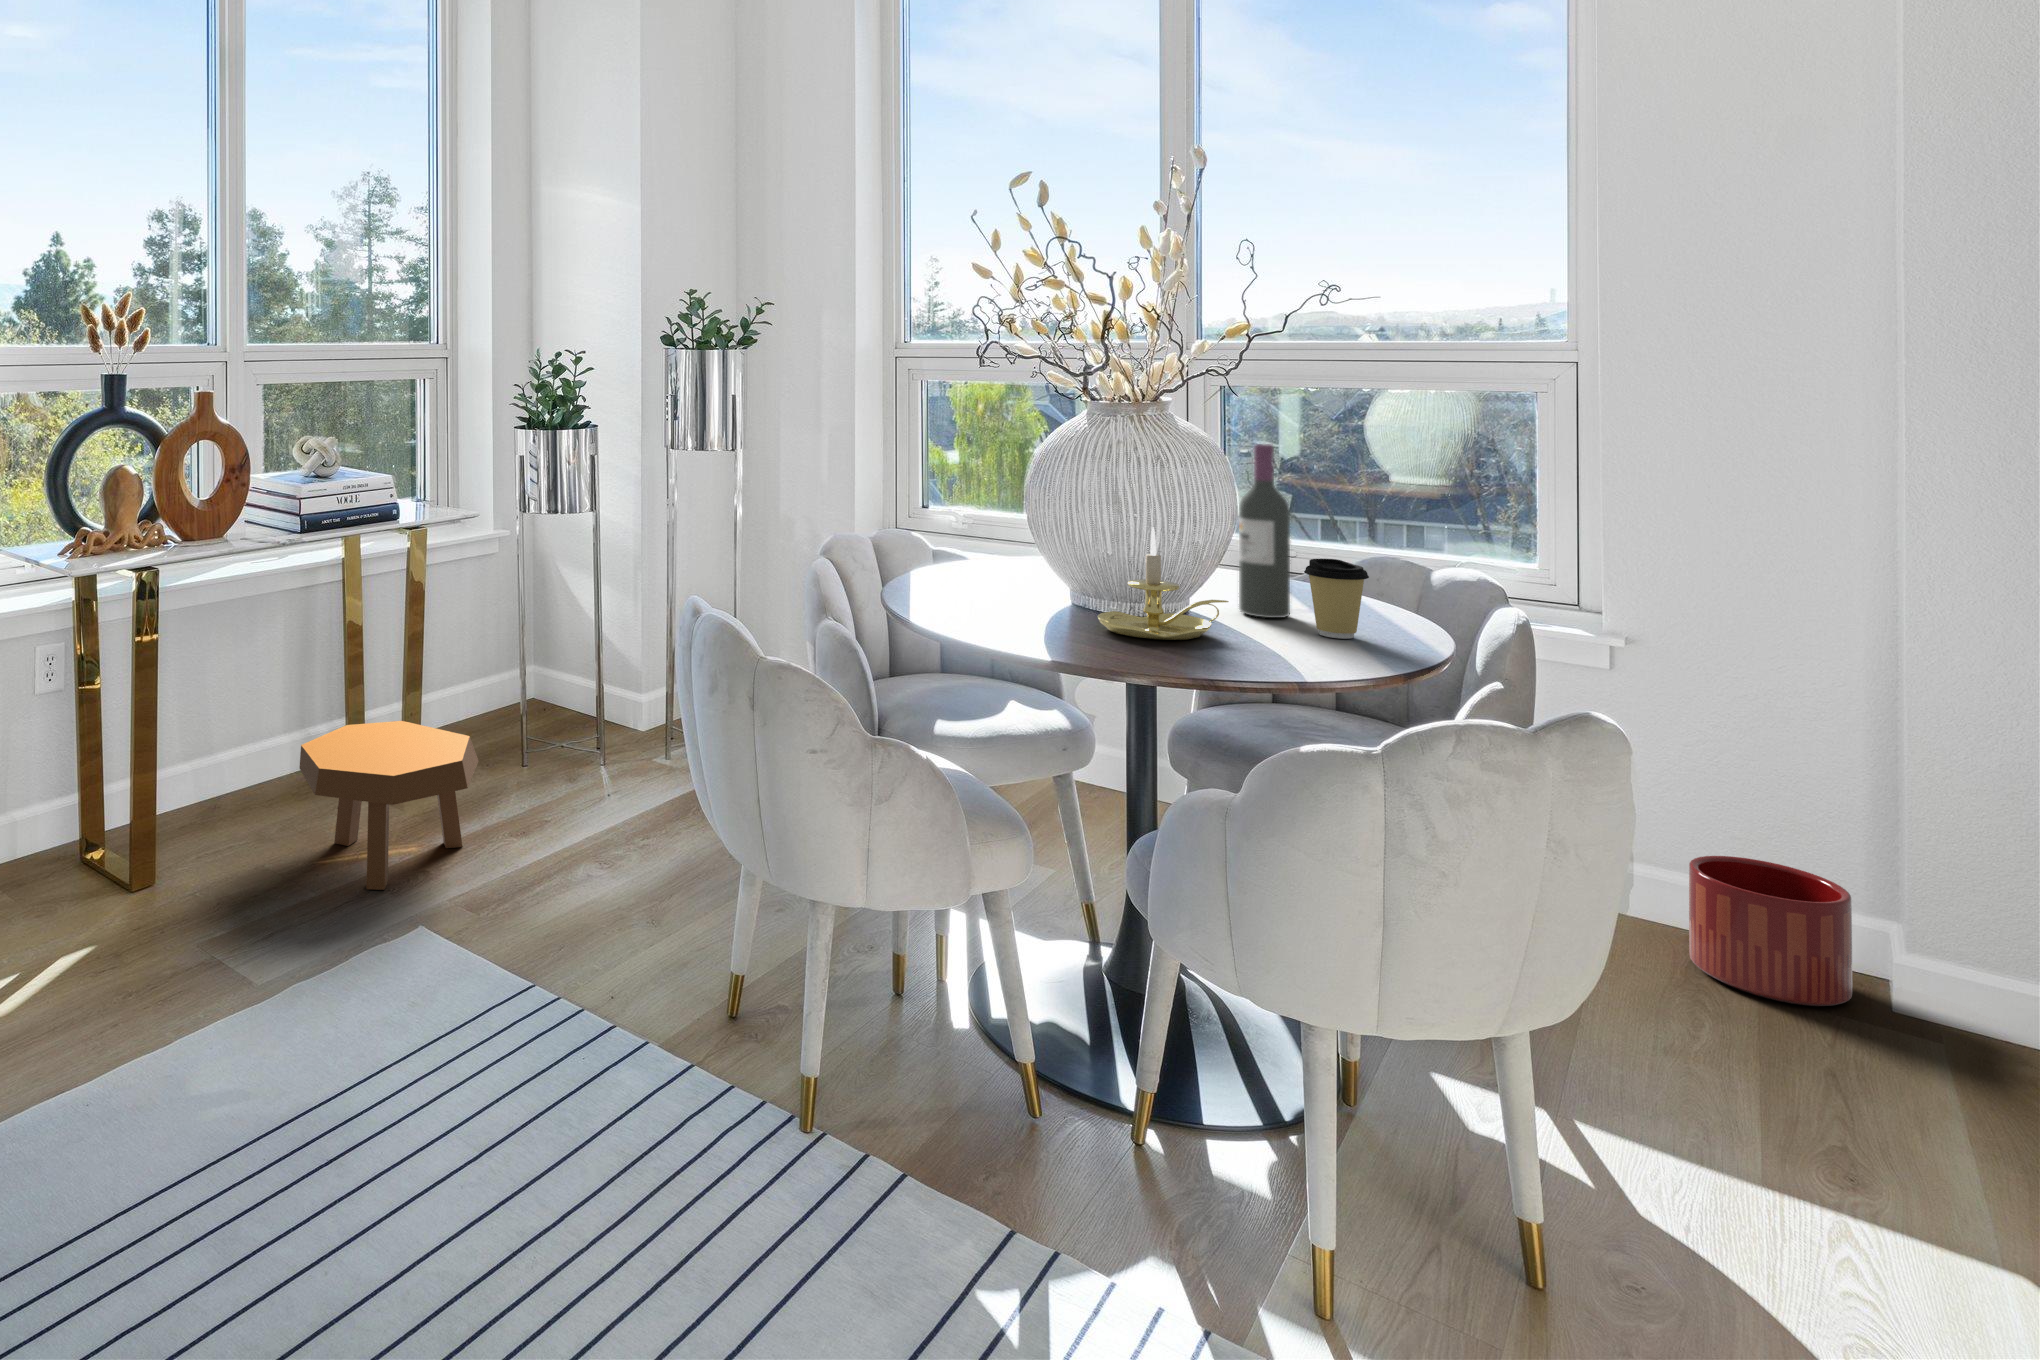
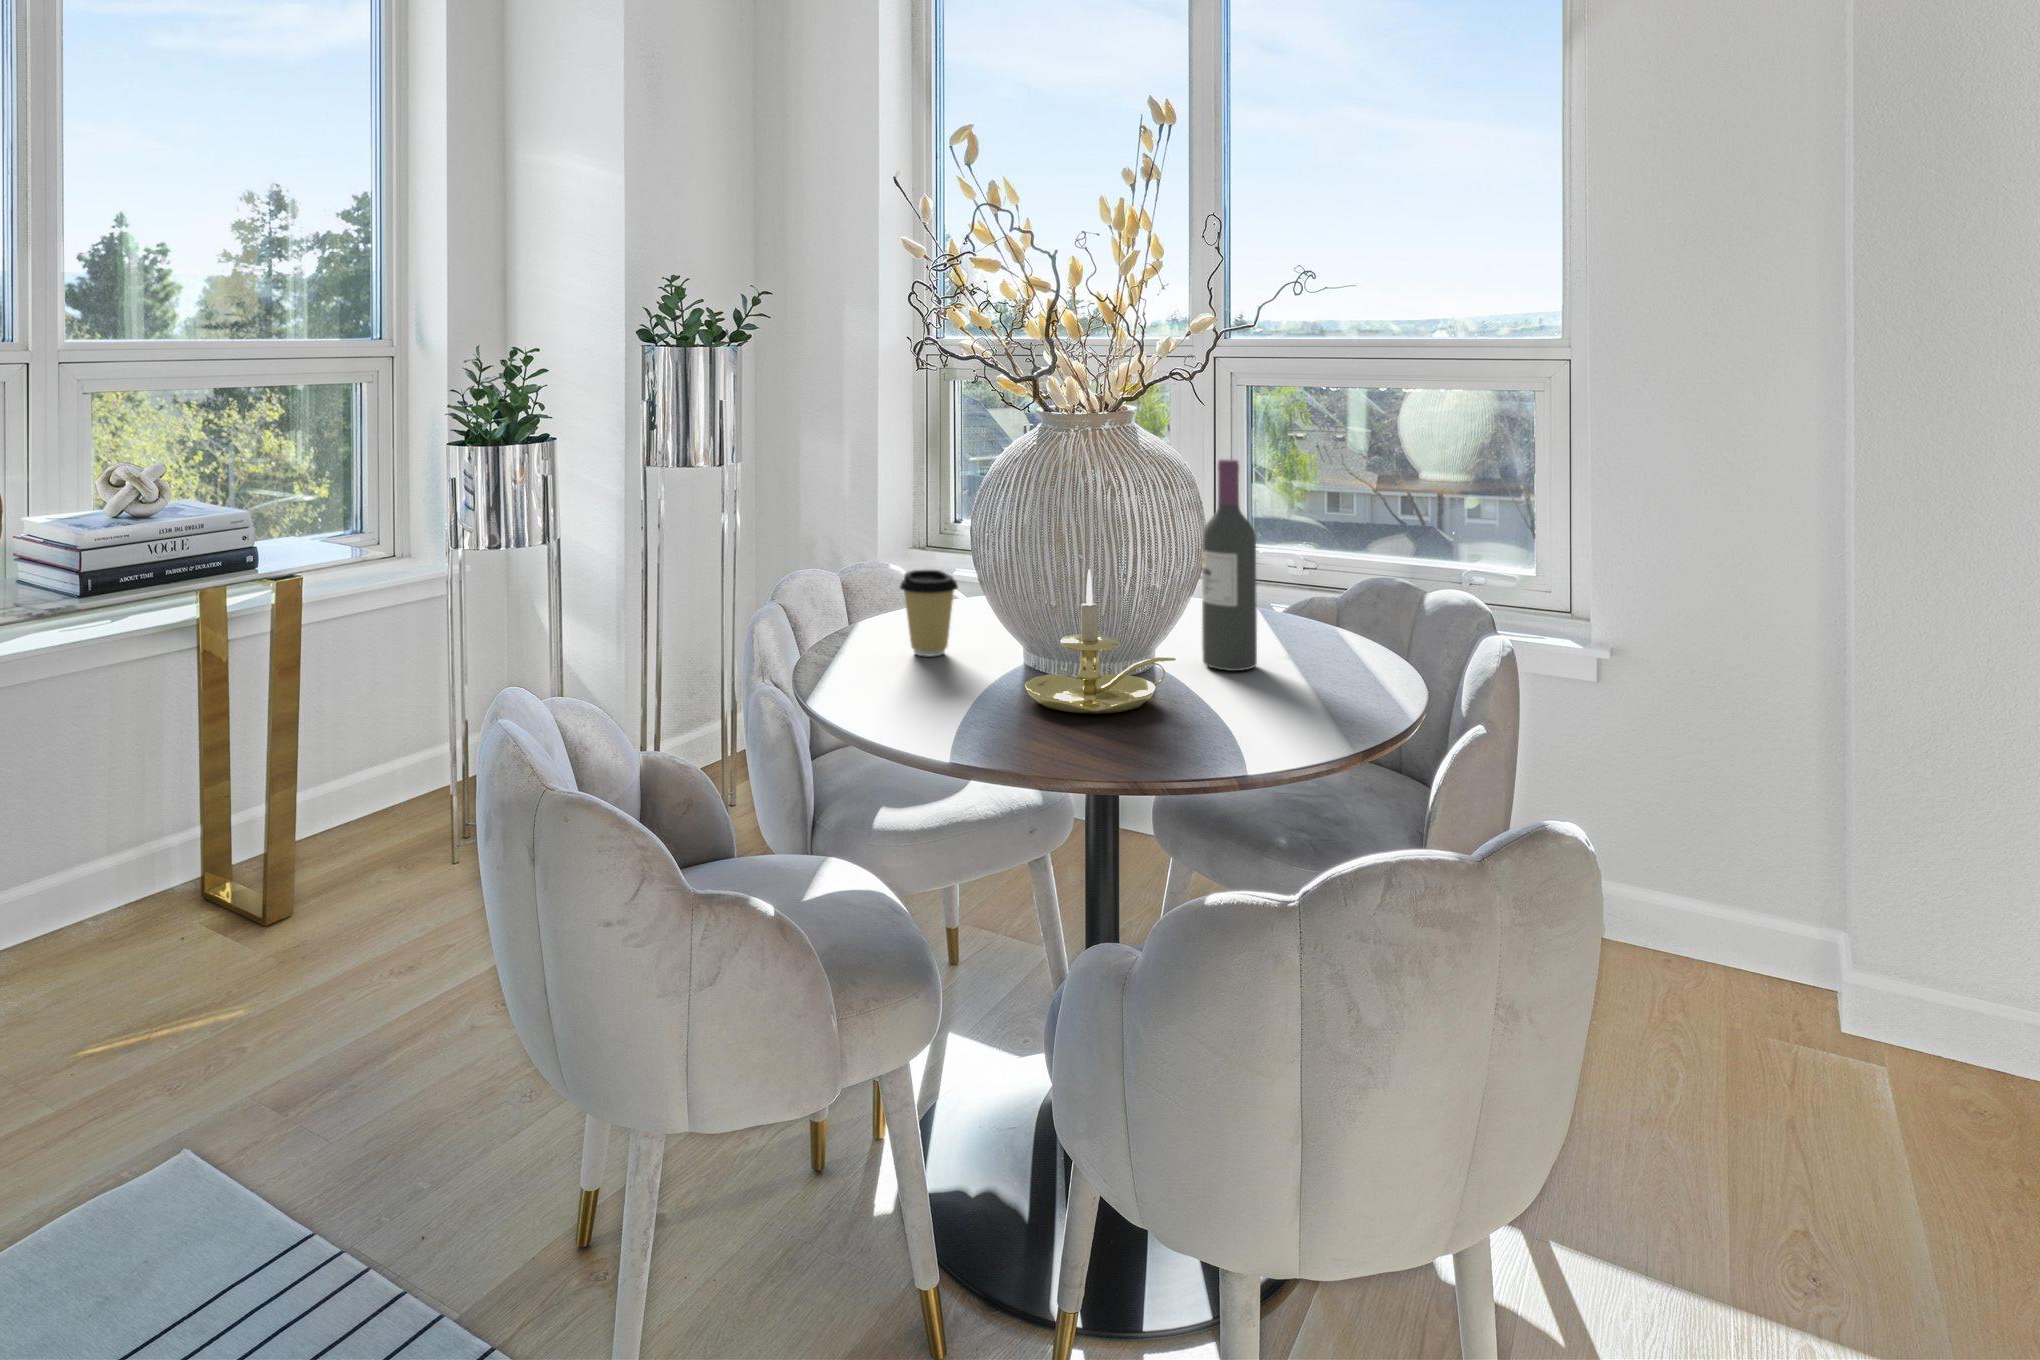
coffee cup: present [1304,559,1369,639] -> present [900,569,958,657]
footstool: present [300,721,479,890] -> none [94,824,355,1068]
planter: present [1689,856,1852,1006] -> none [1675,882,1822,1045]

